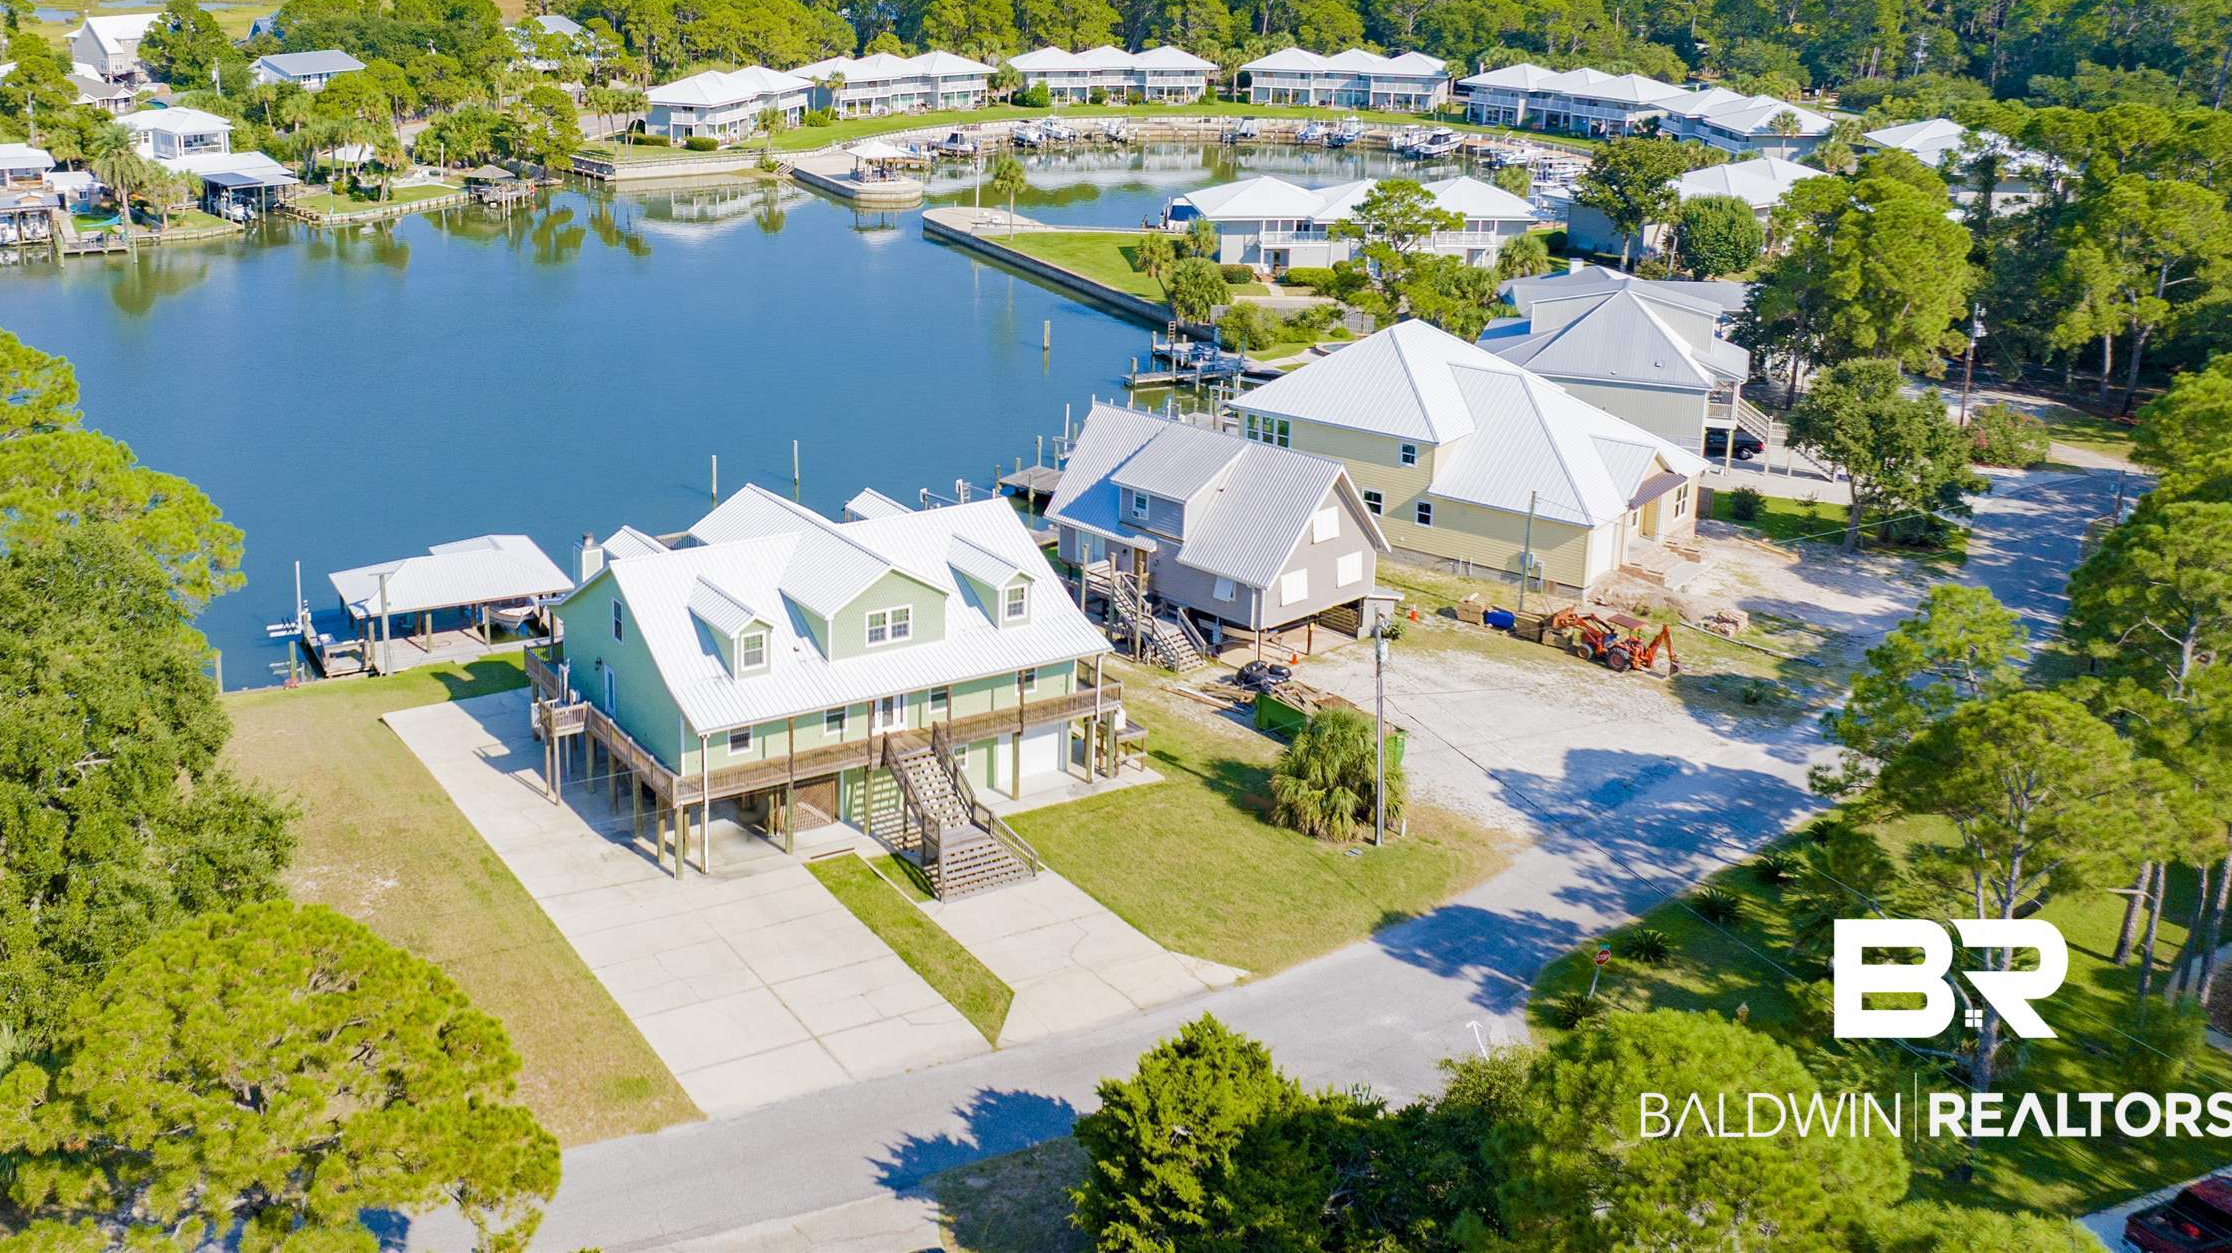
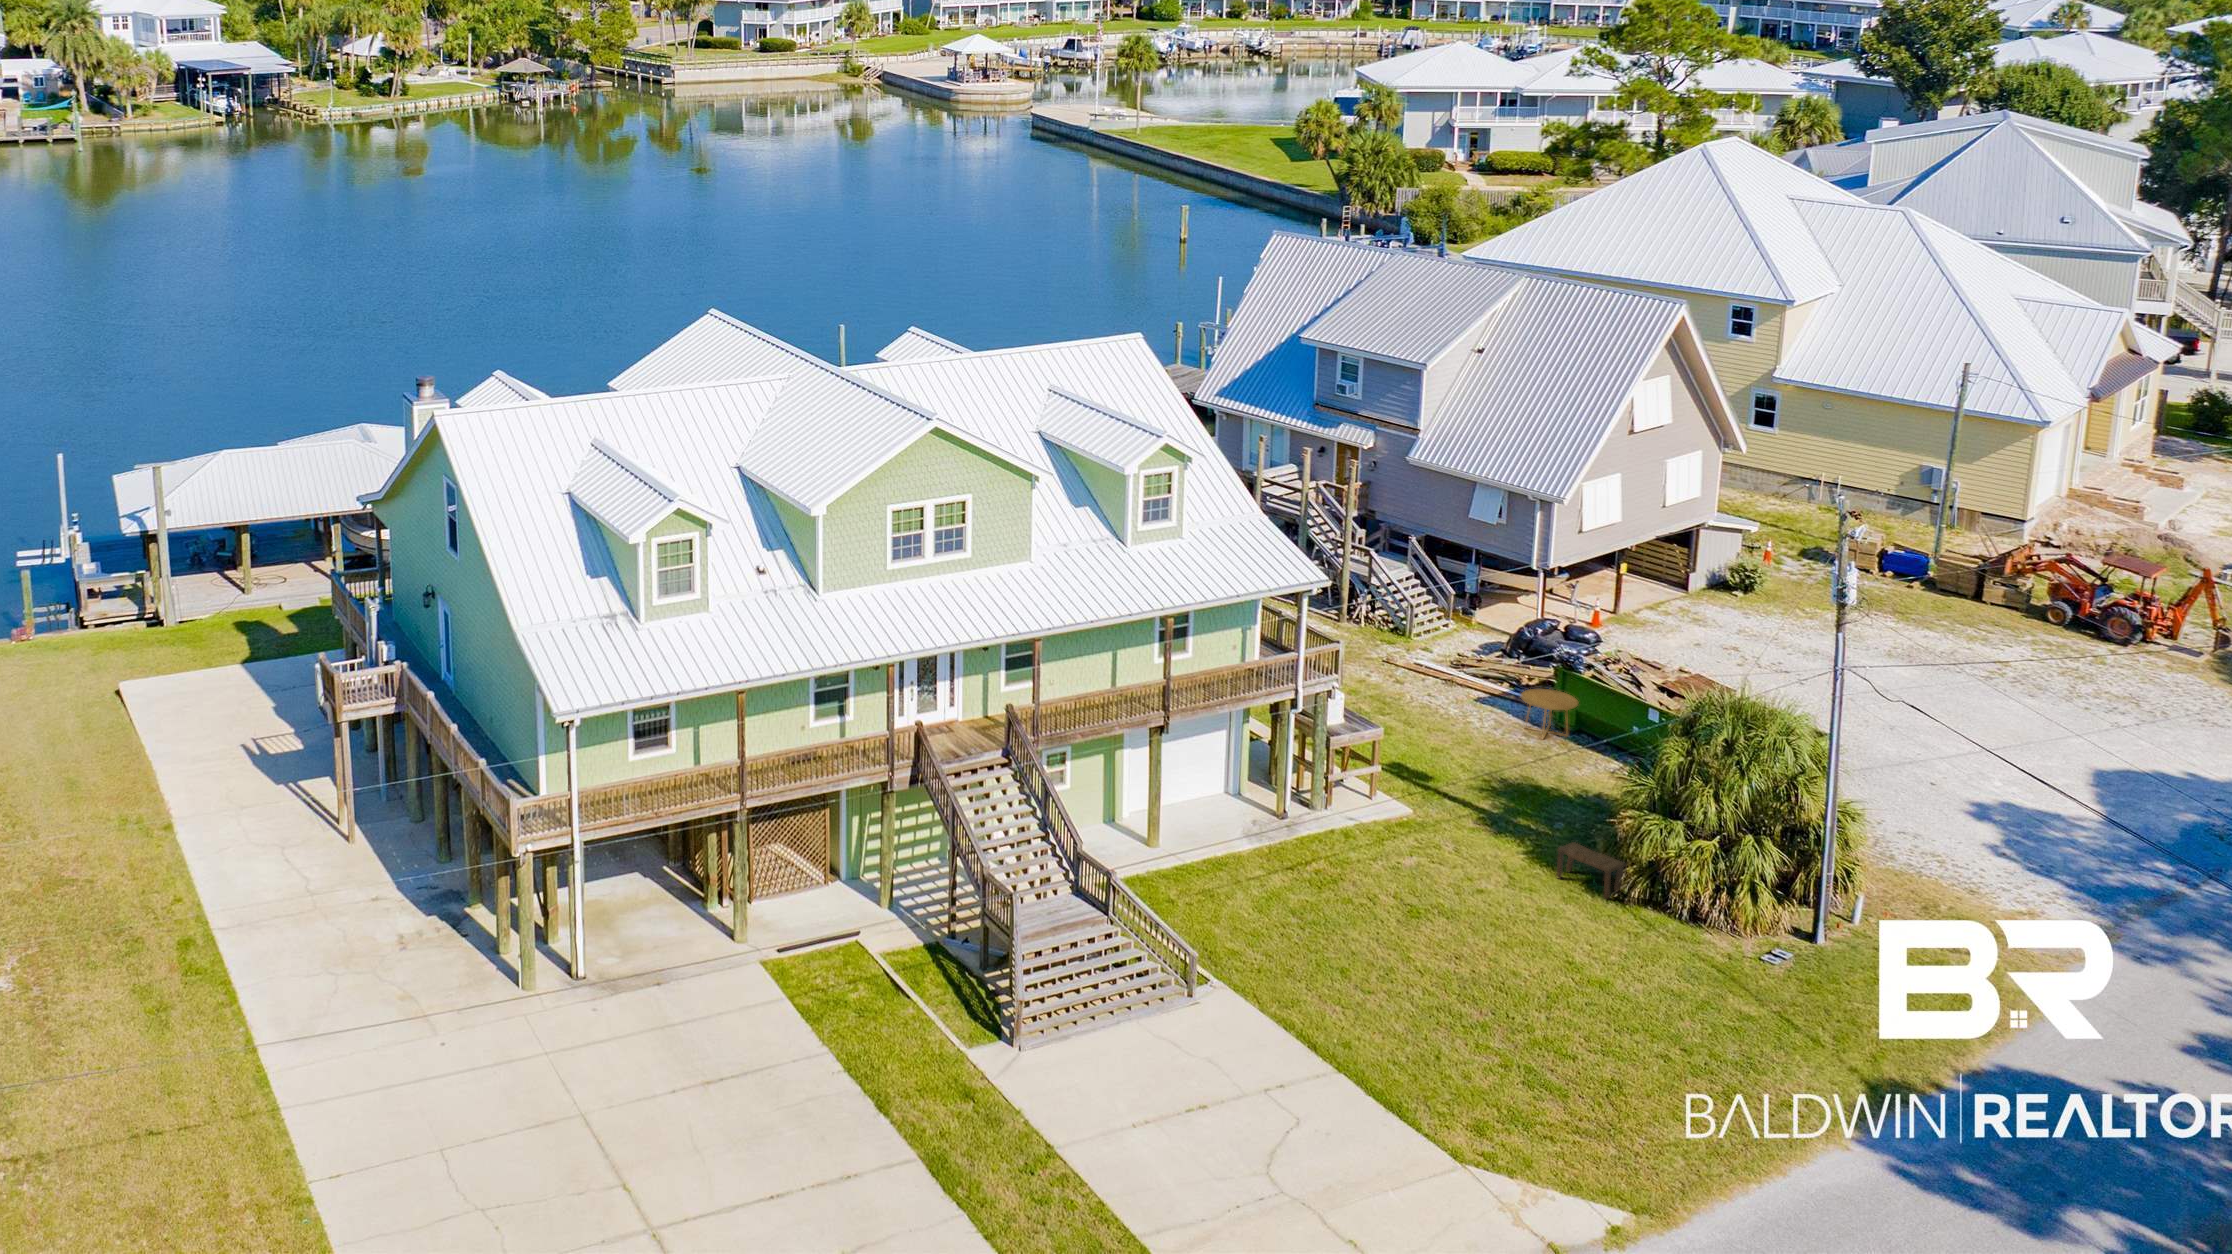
round table: none [1235,705,1269,736] -> present [1521,689,1578,739]
lounge chair: present [736,797,771,837] -> none [649,836,711,917]

